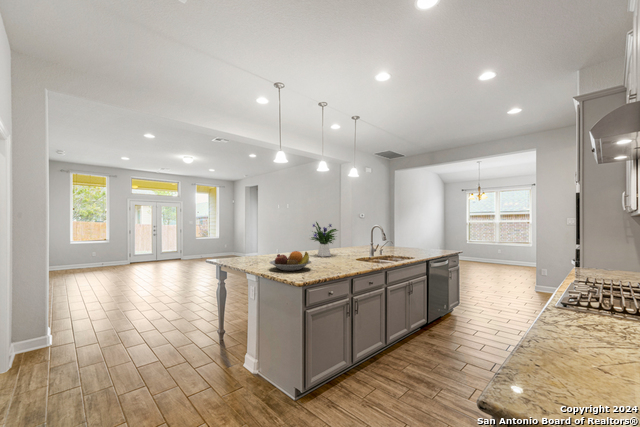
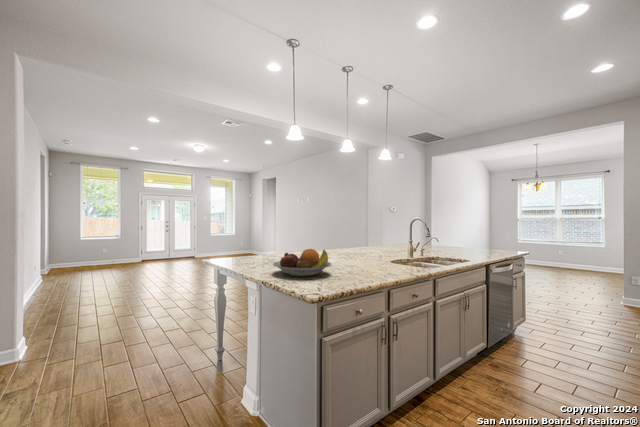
flower arrangement: present [311,222,338,257] -> none [327,212,368,257]

